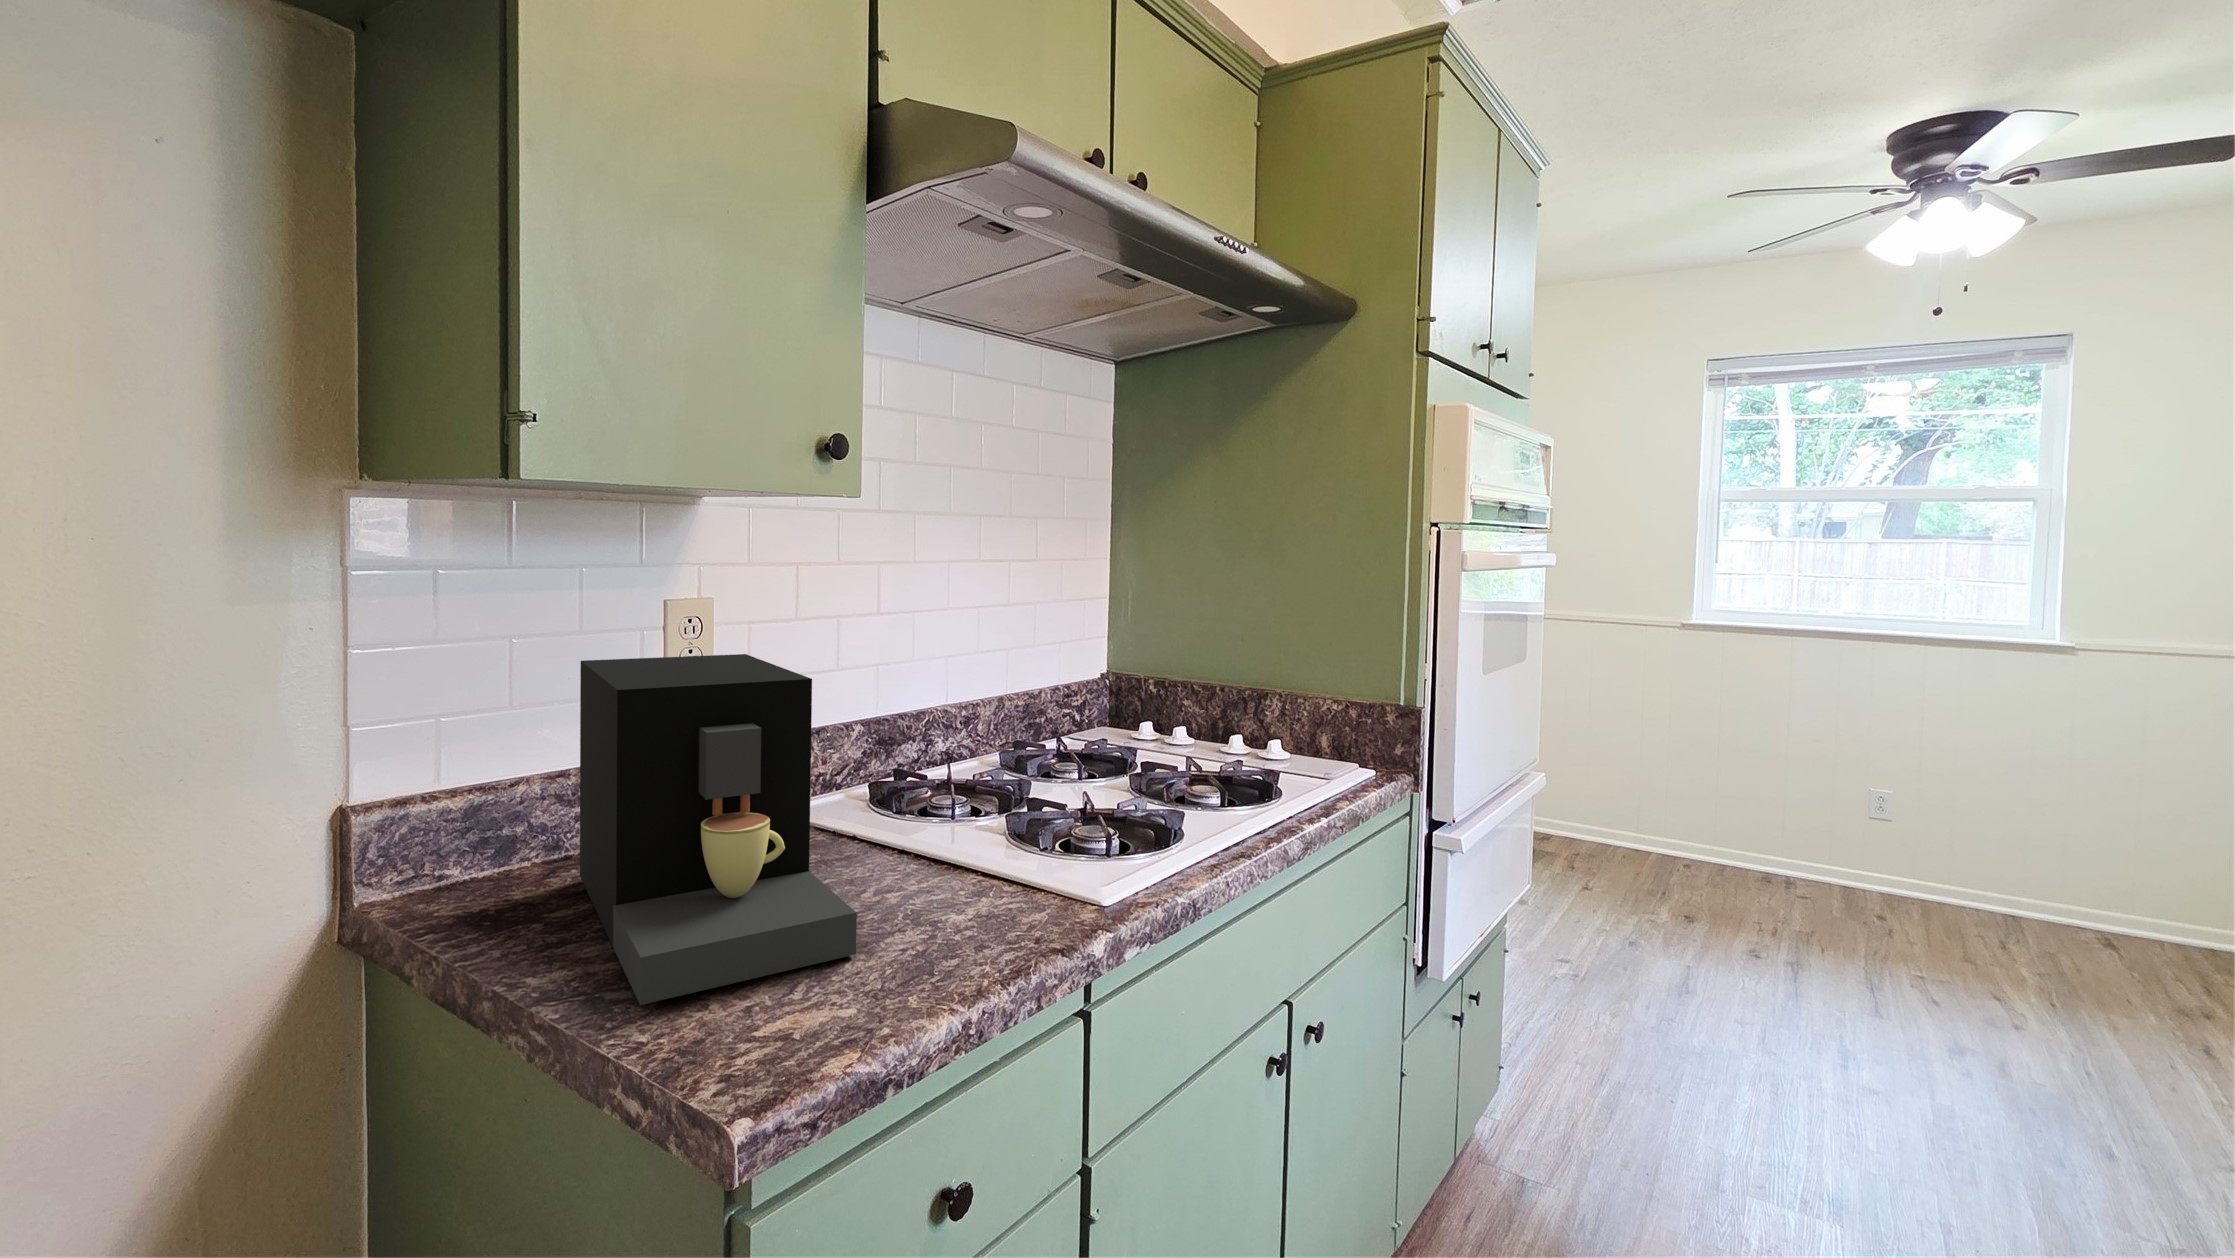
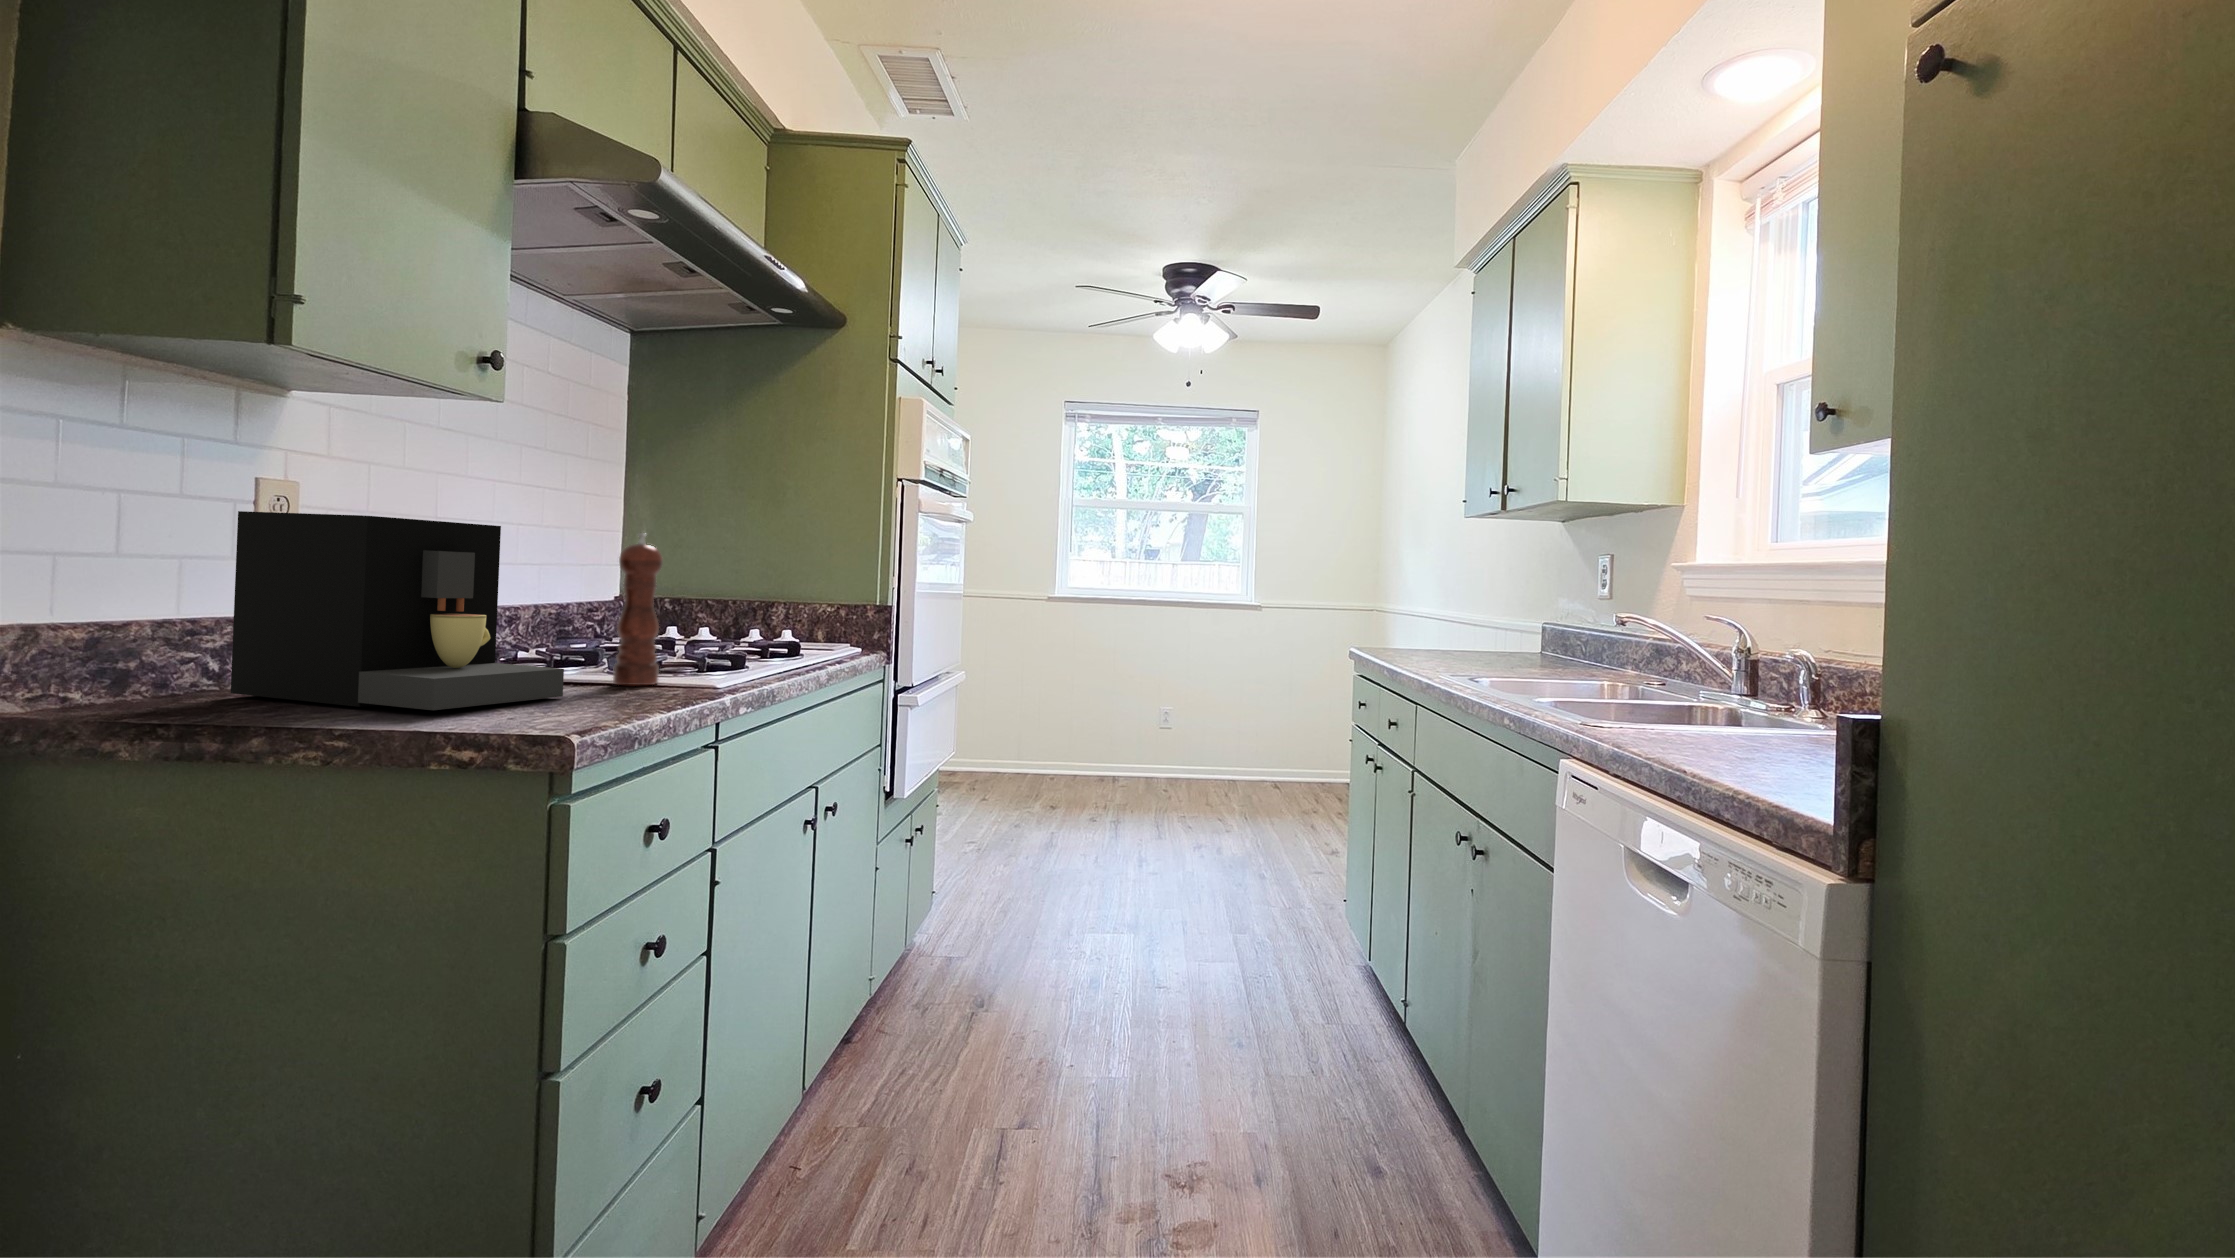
pepper mill: none [959,679,1023,918] -> present [613,533,663,685]

